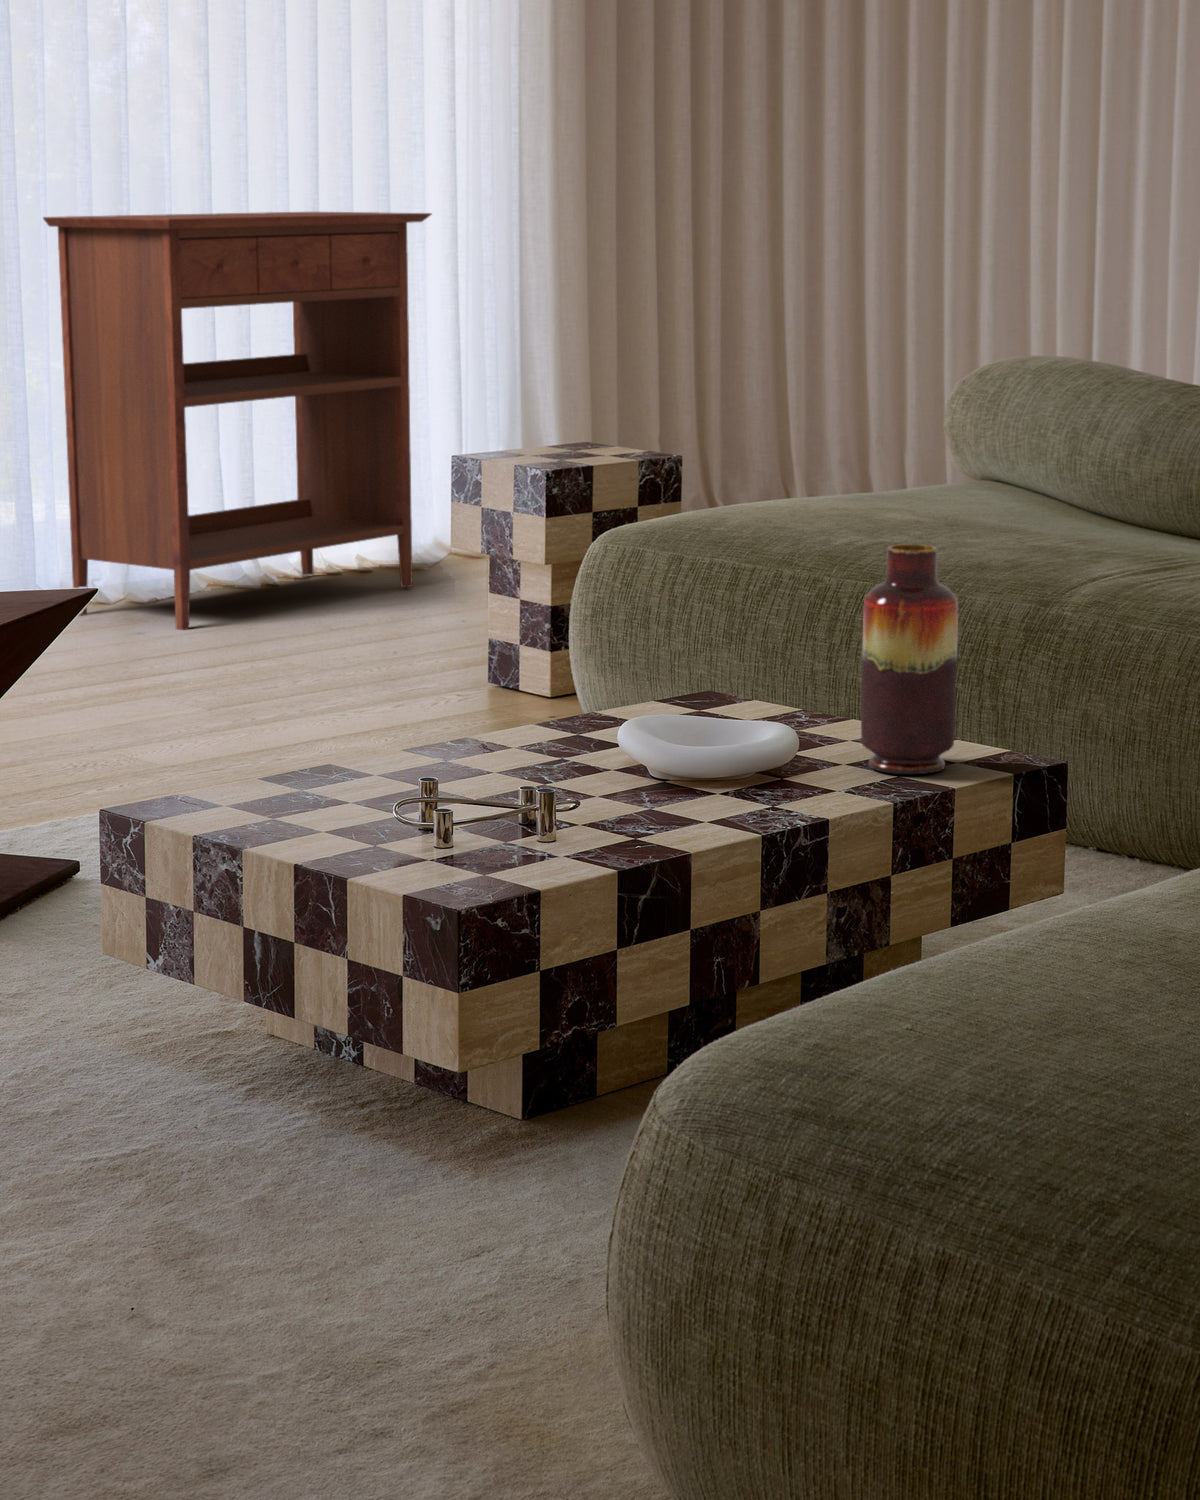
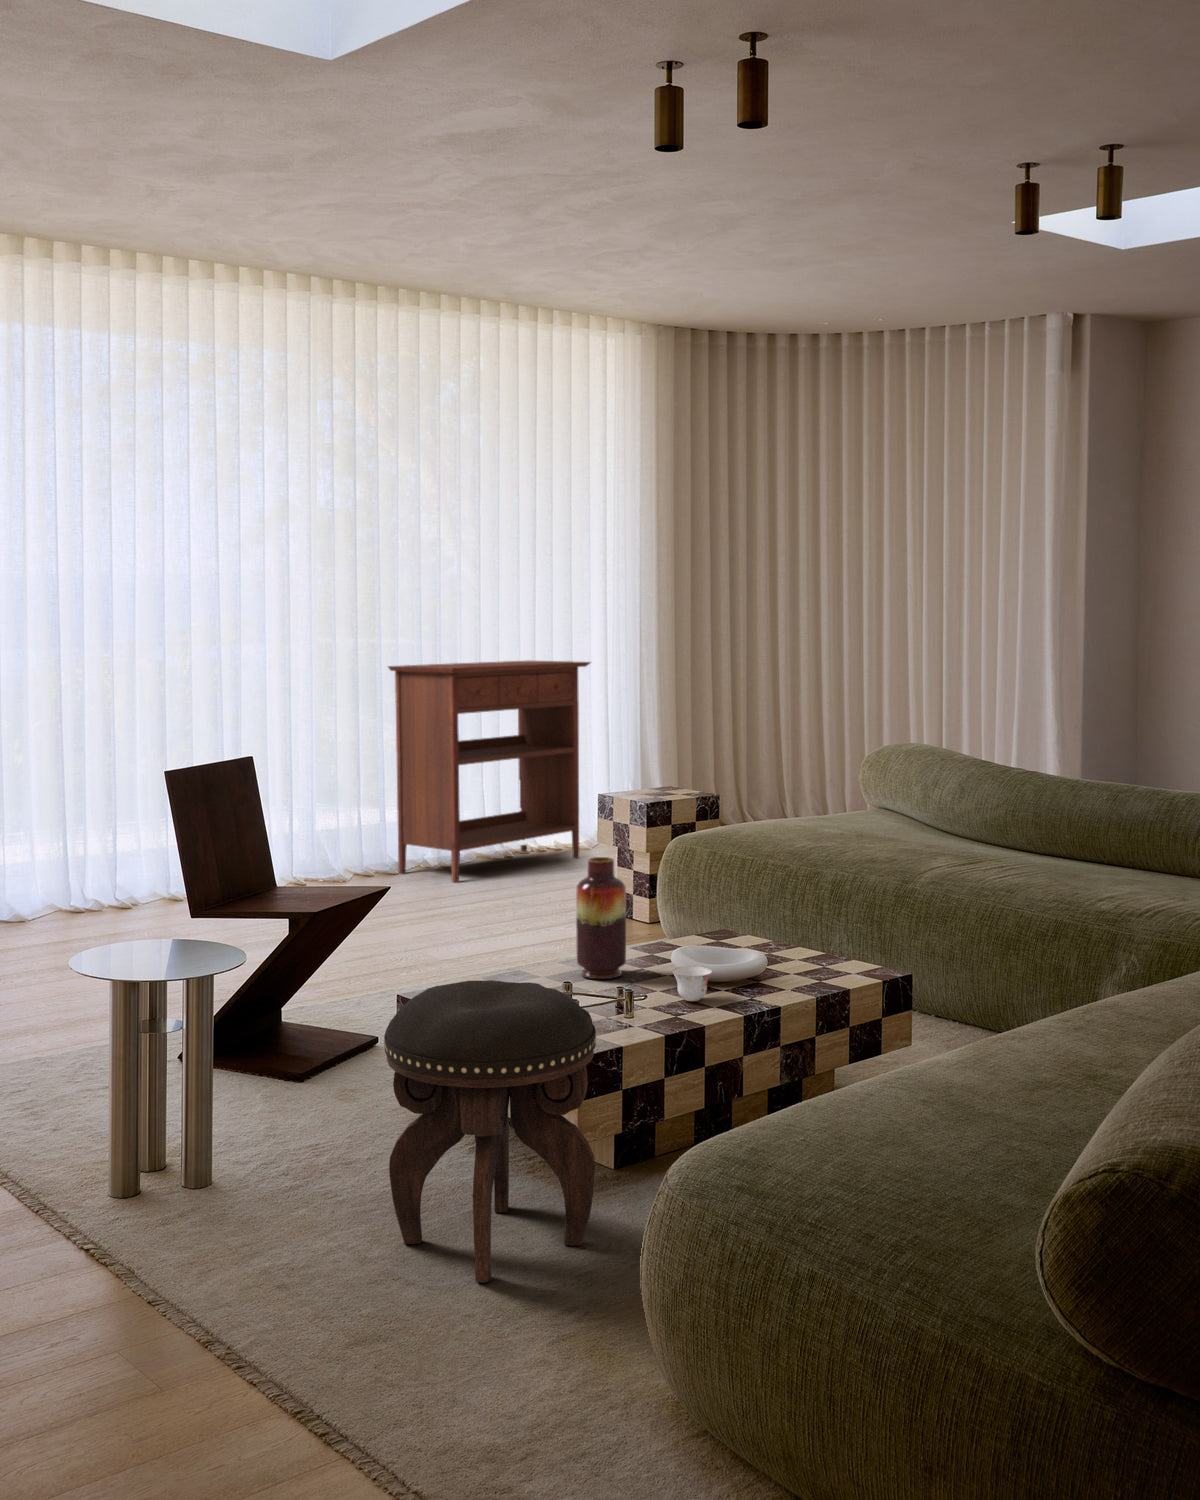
vase: present [861,544,958,774] -> present [576,857,626,979]
teacup: none [625,748,700,812] -> present [672,966,712,1001]
footstool: none [87,769,494,1325] -> present [384,980,596,1283]

